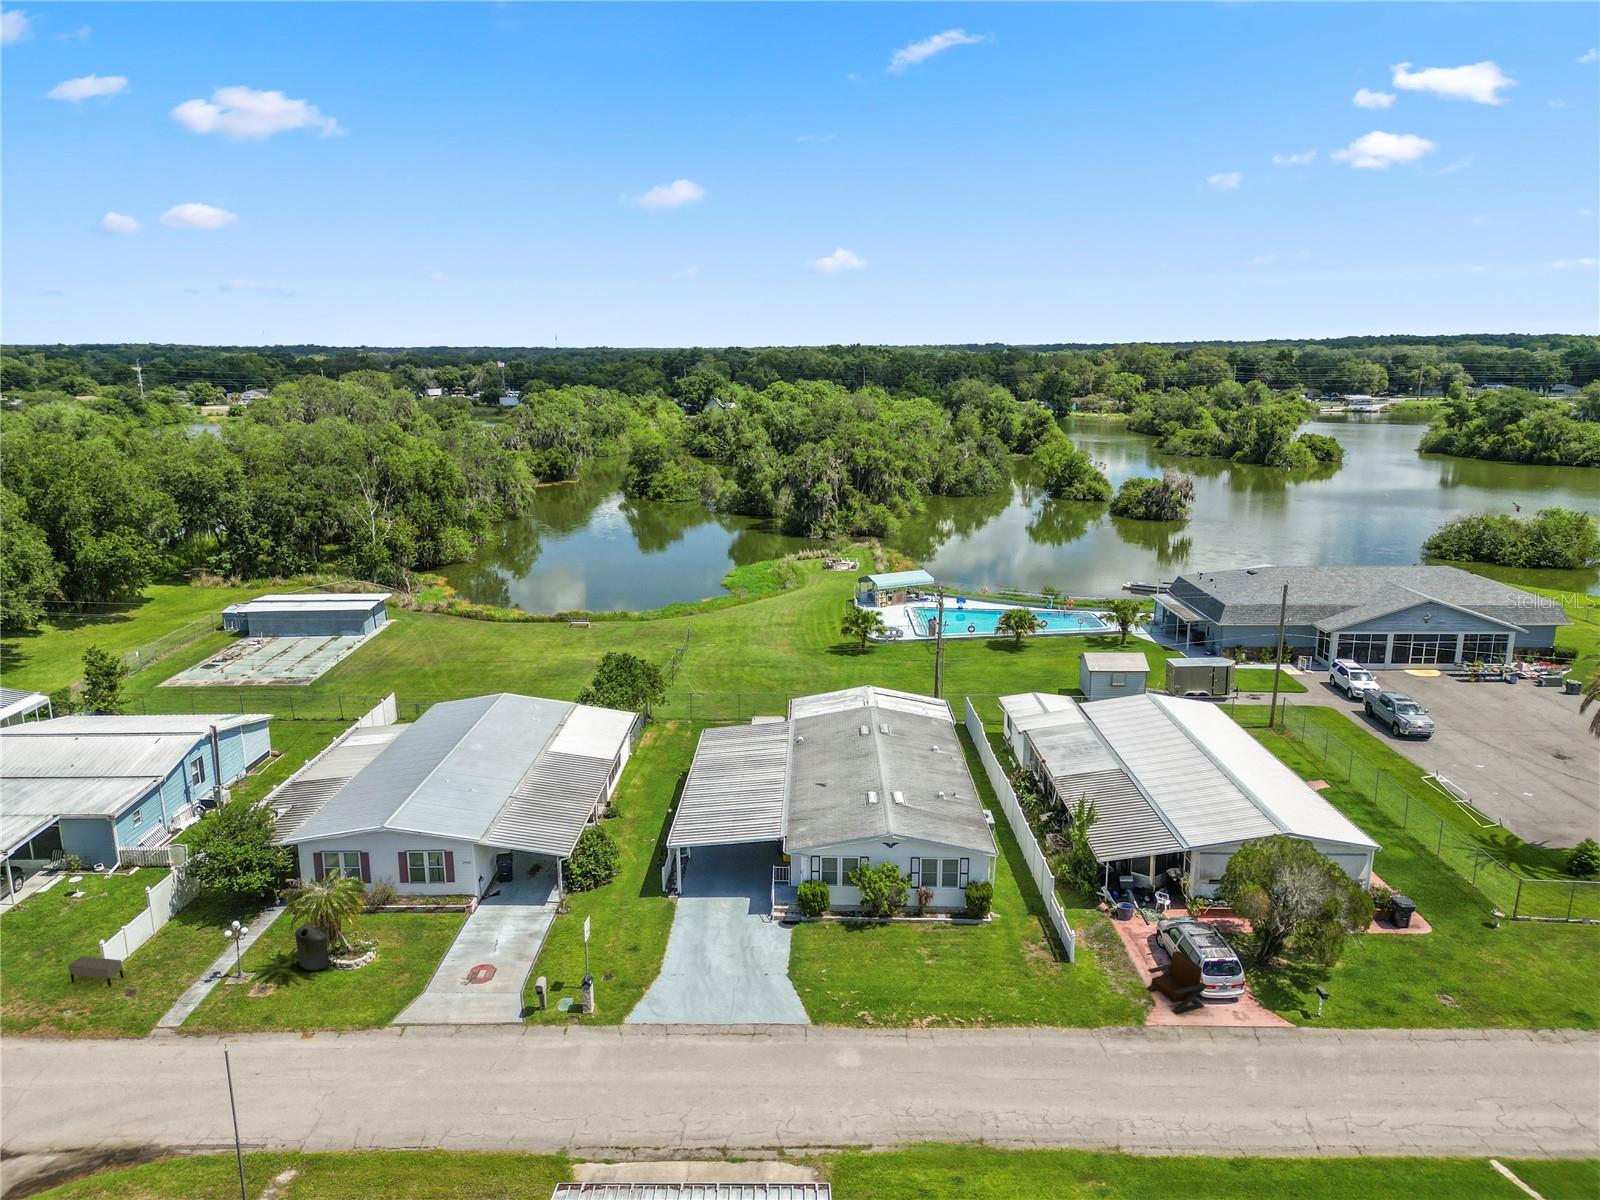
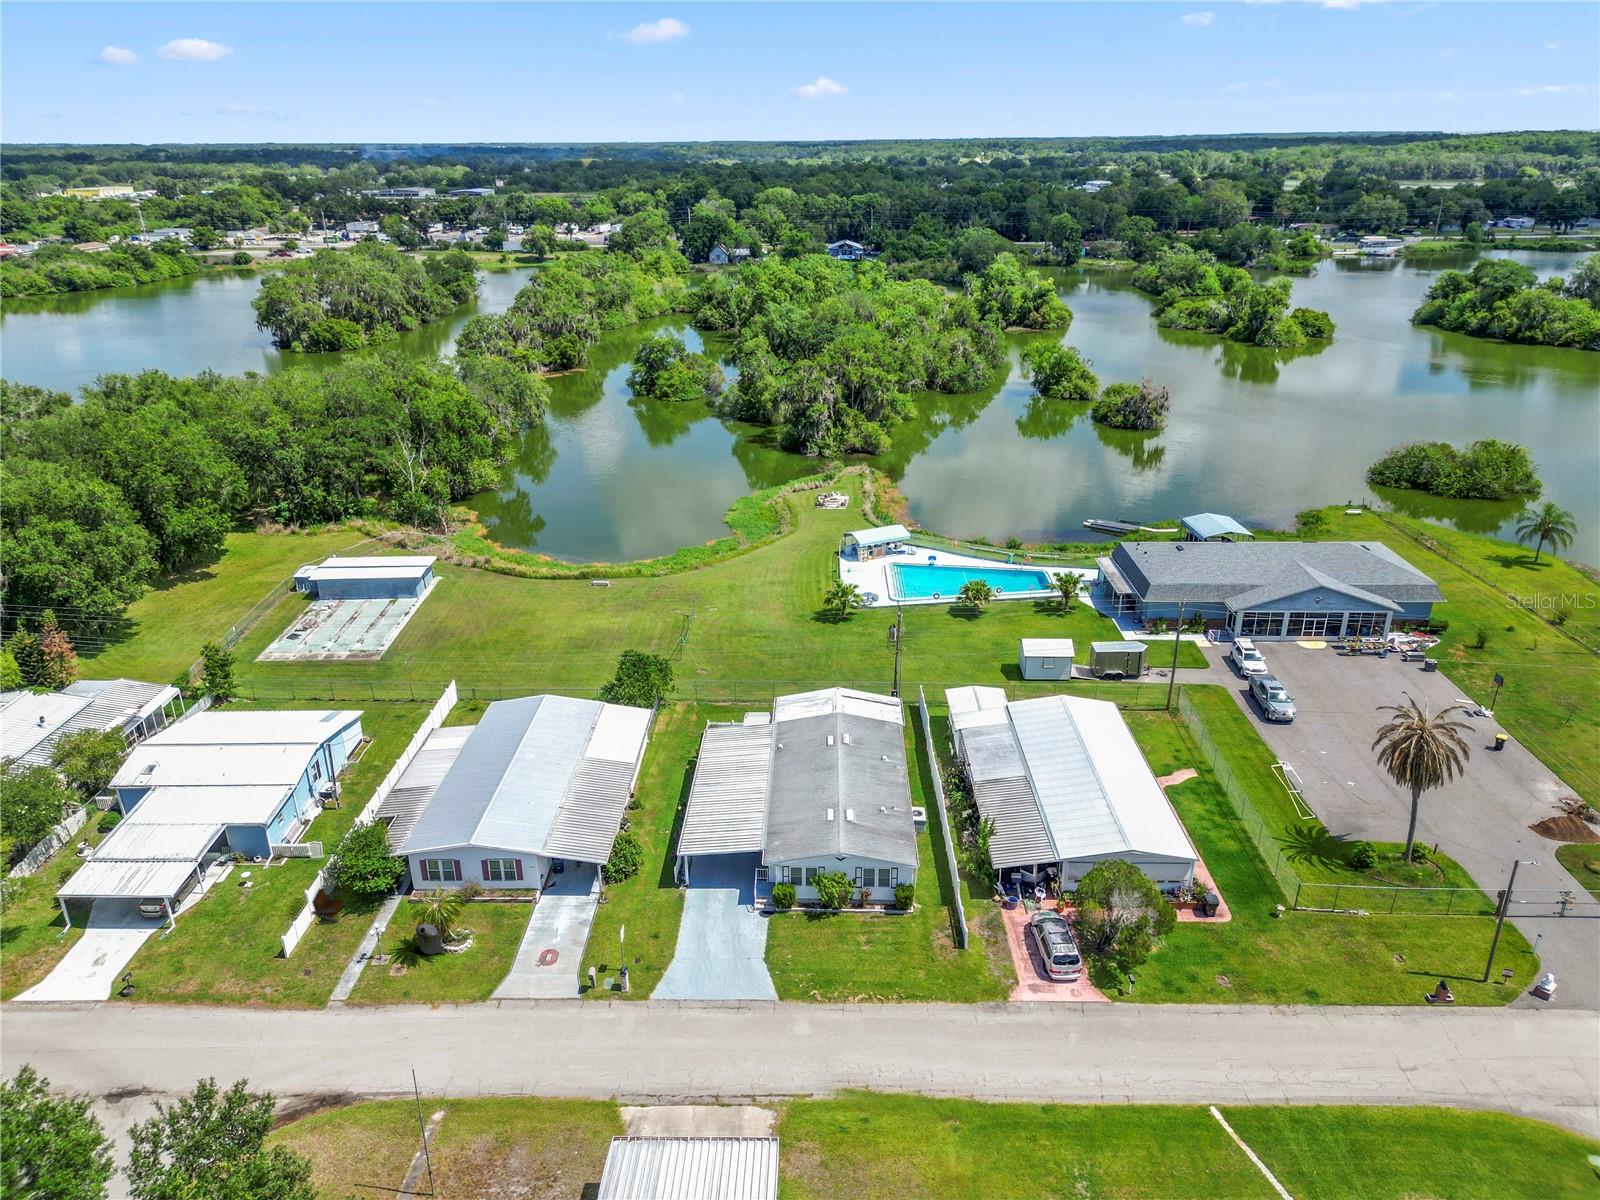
lounge chair: present [1146,951,1207,1014] -> present [312,888,346,925]
bench: present [68,956,123,987] -> none [261,946,299,968]

